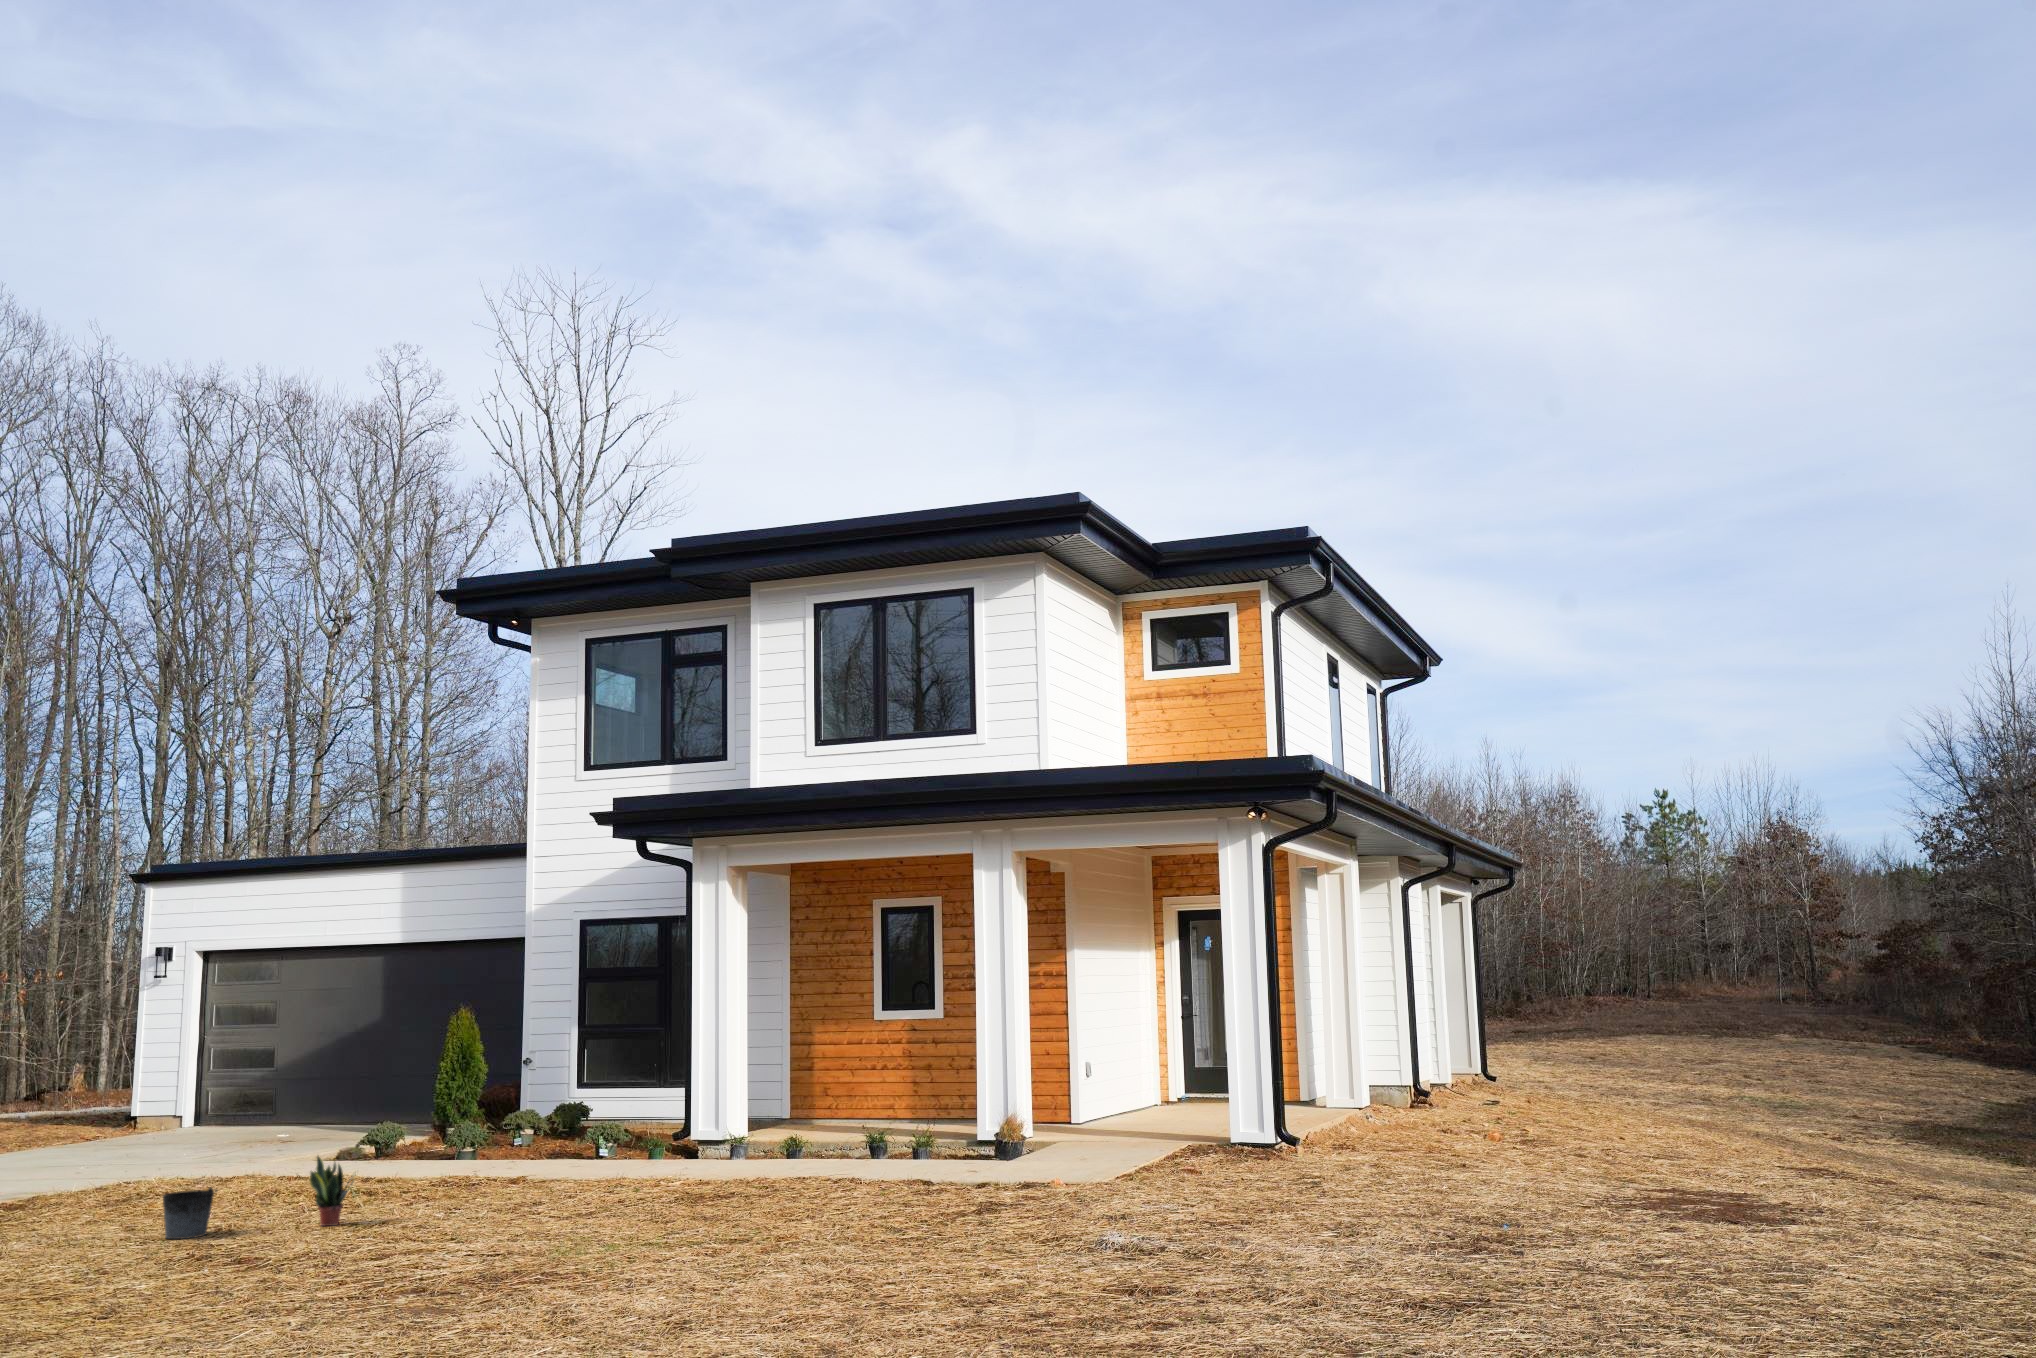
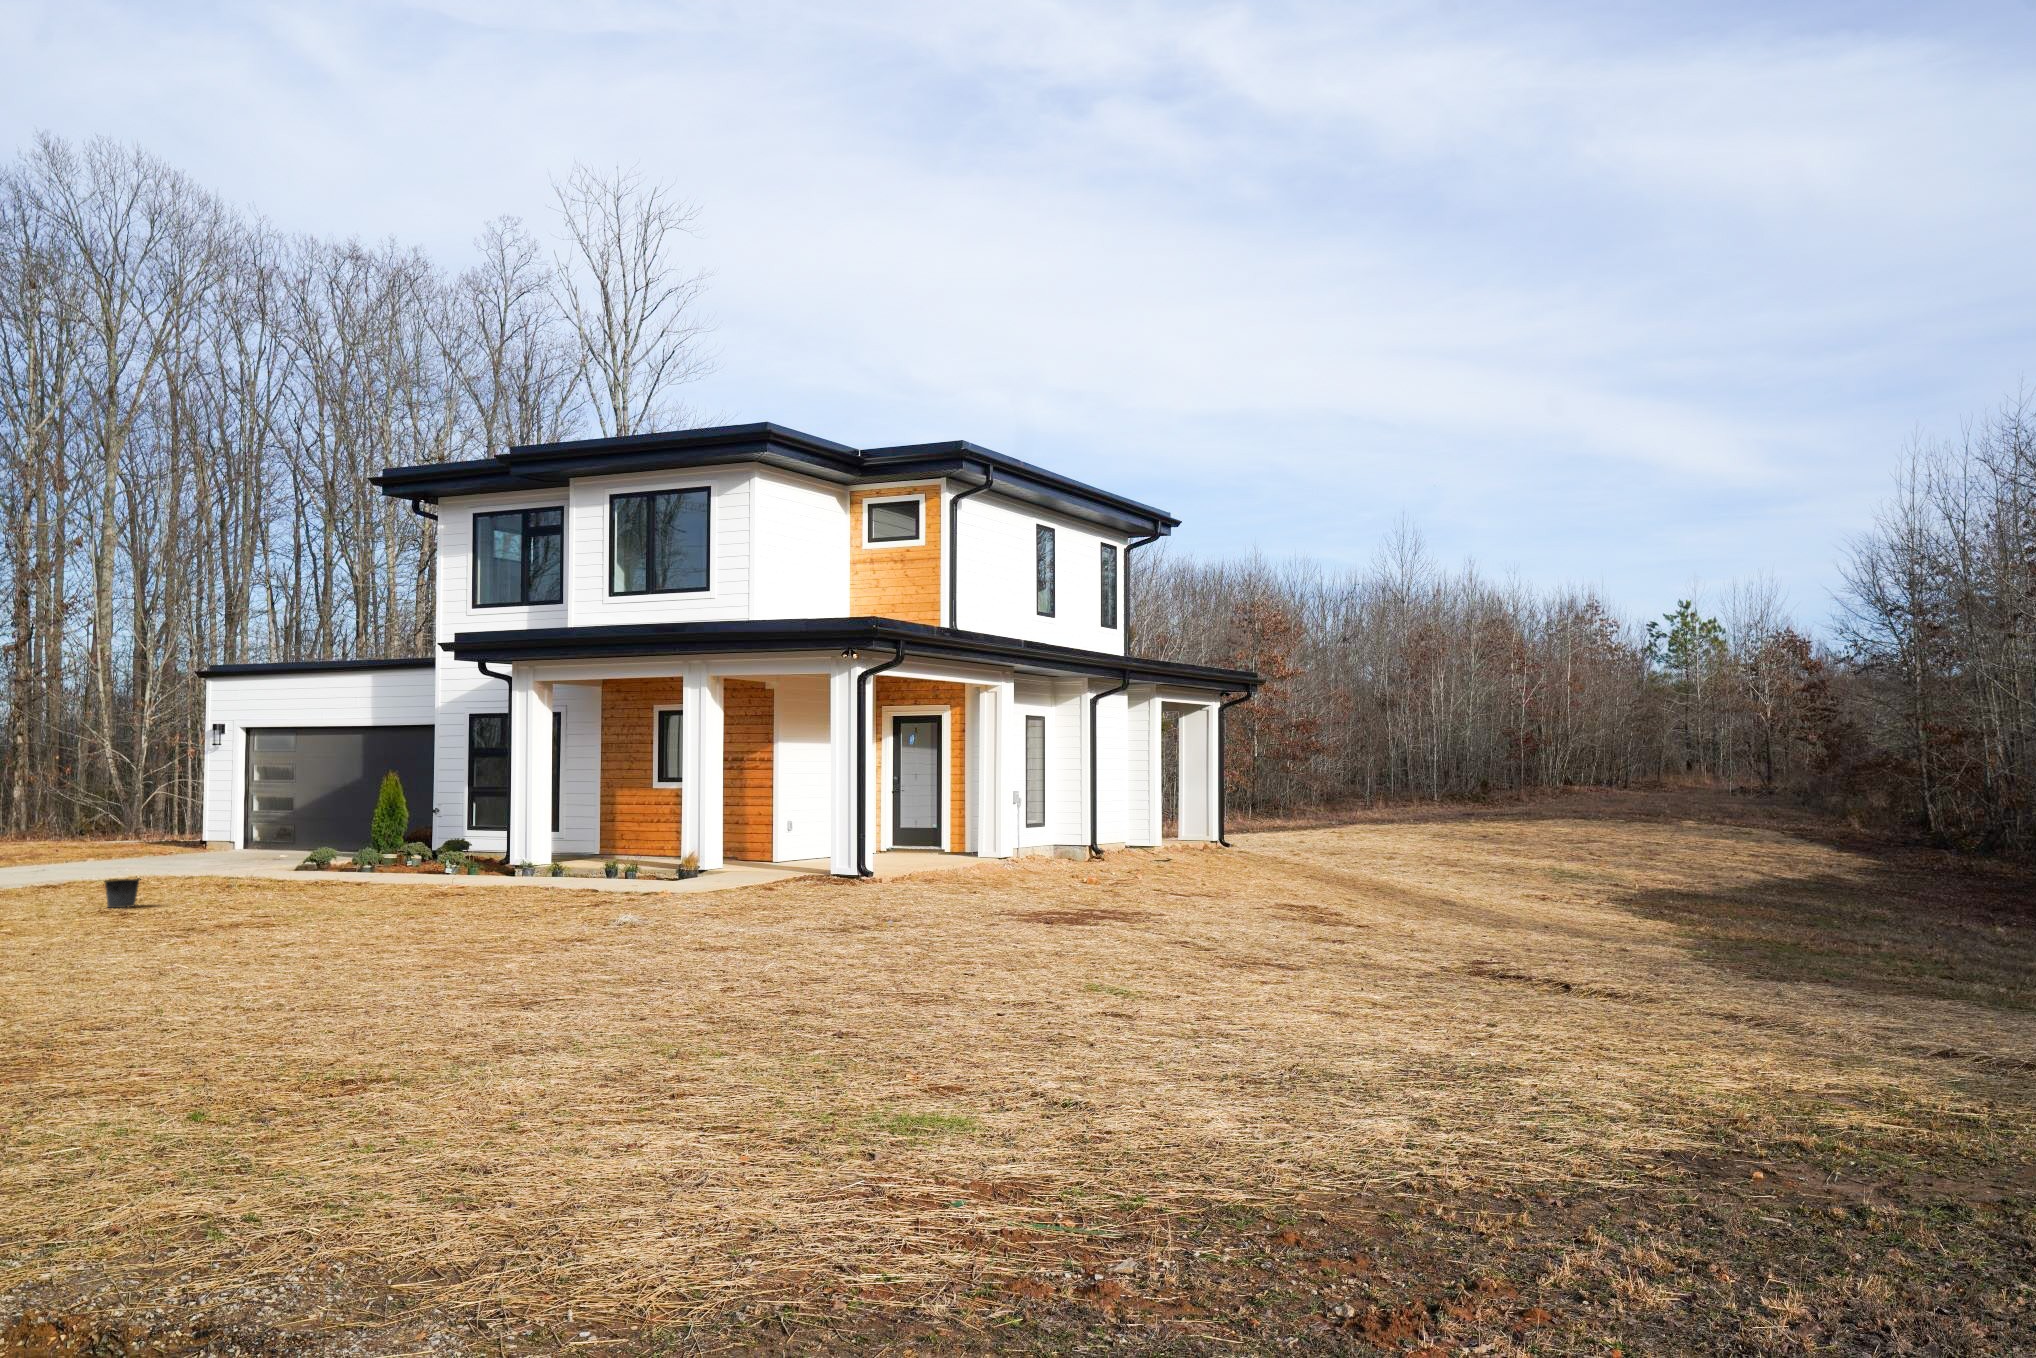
potted plant: present [310,1156,353,1226] -> none [196,860,233,904]

